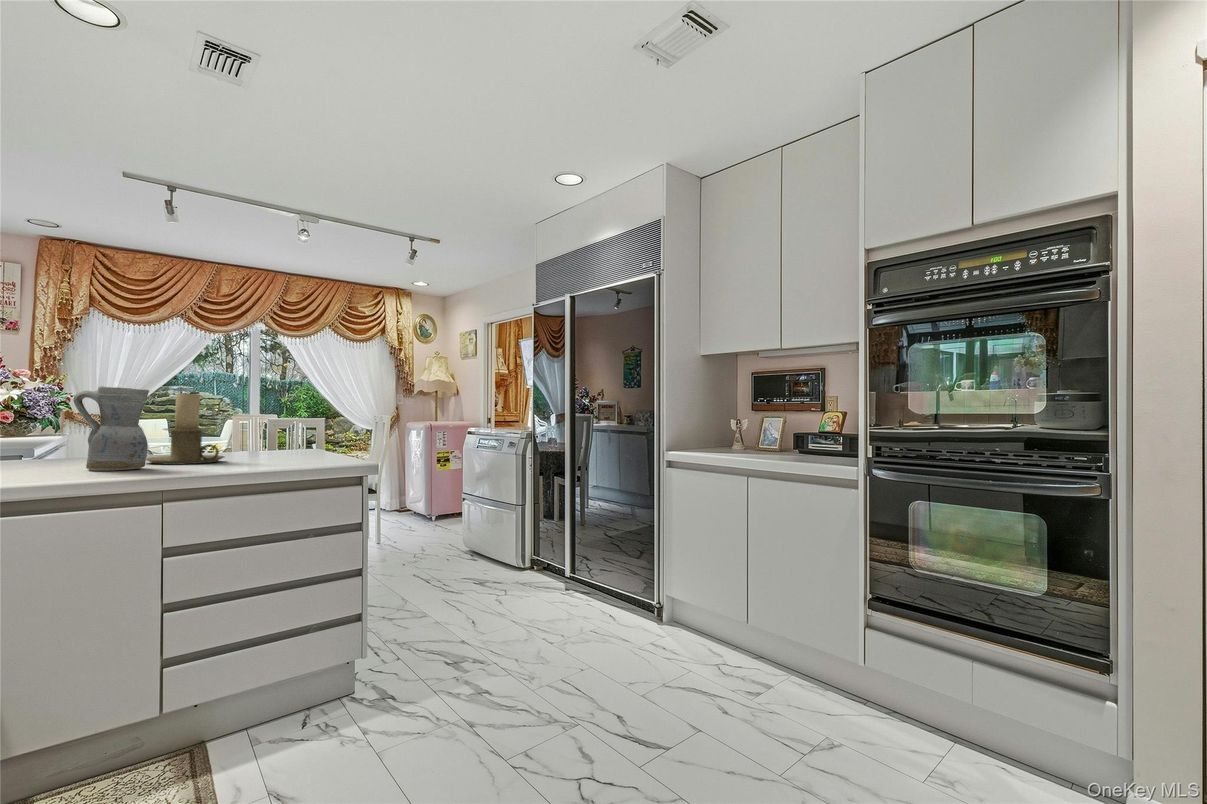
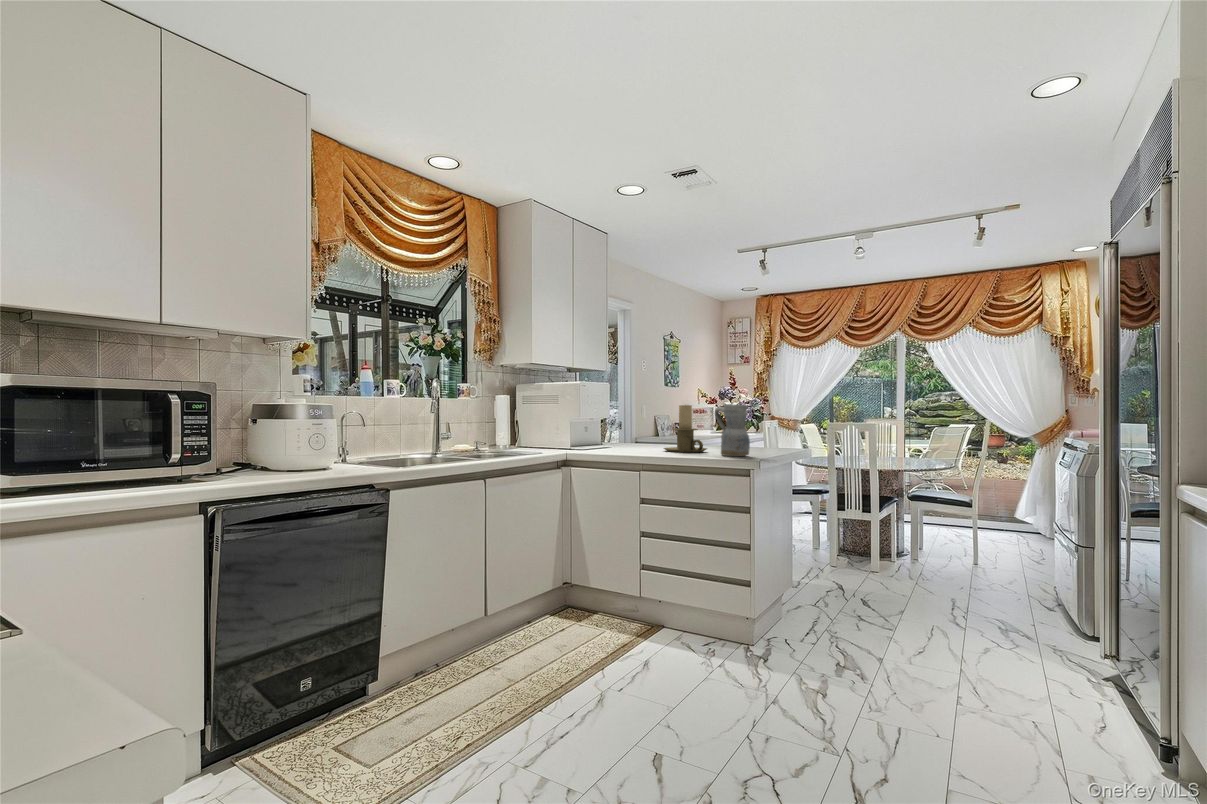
ceramic pitcher: present [73,386,149,471] -> present [715,404,750,456]

